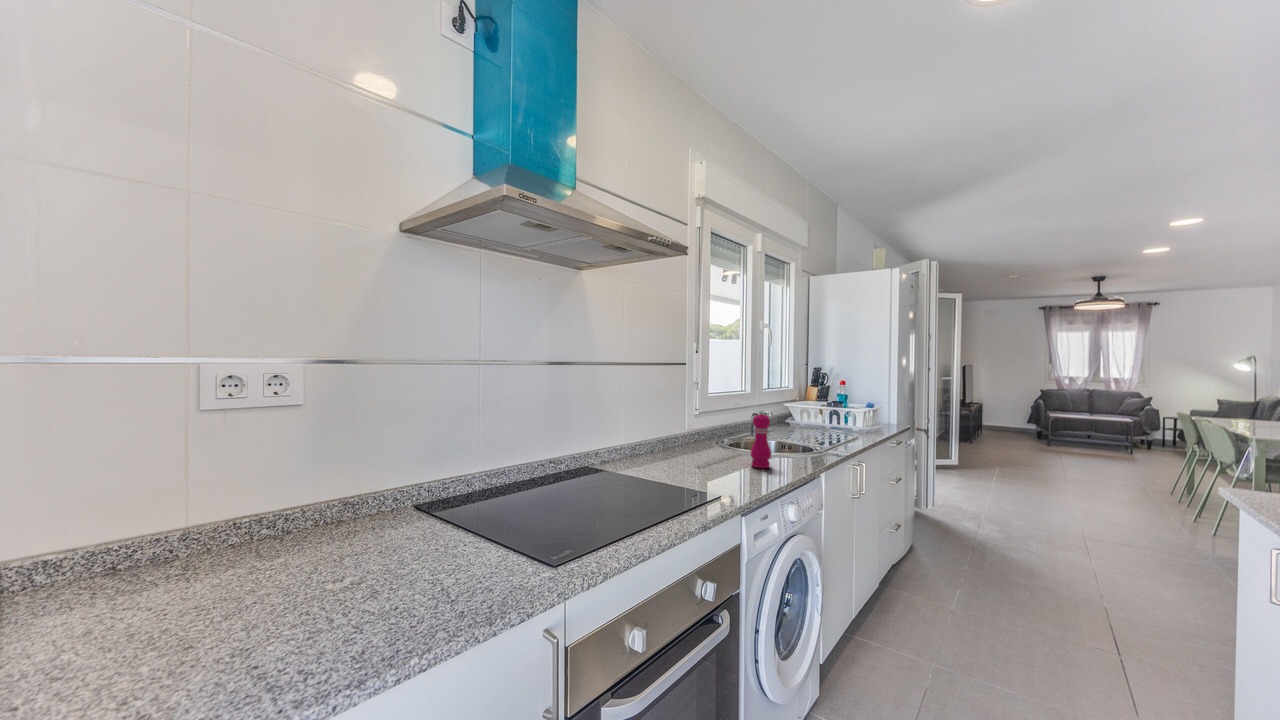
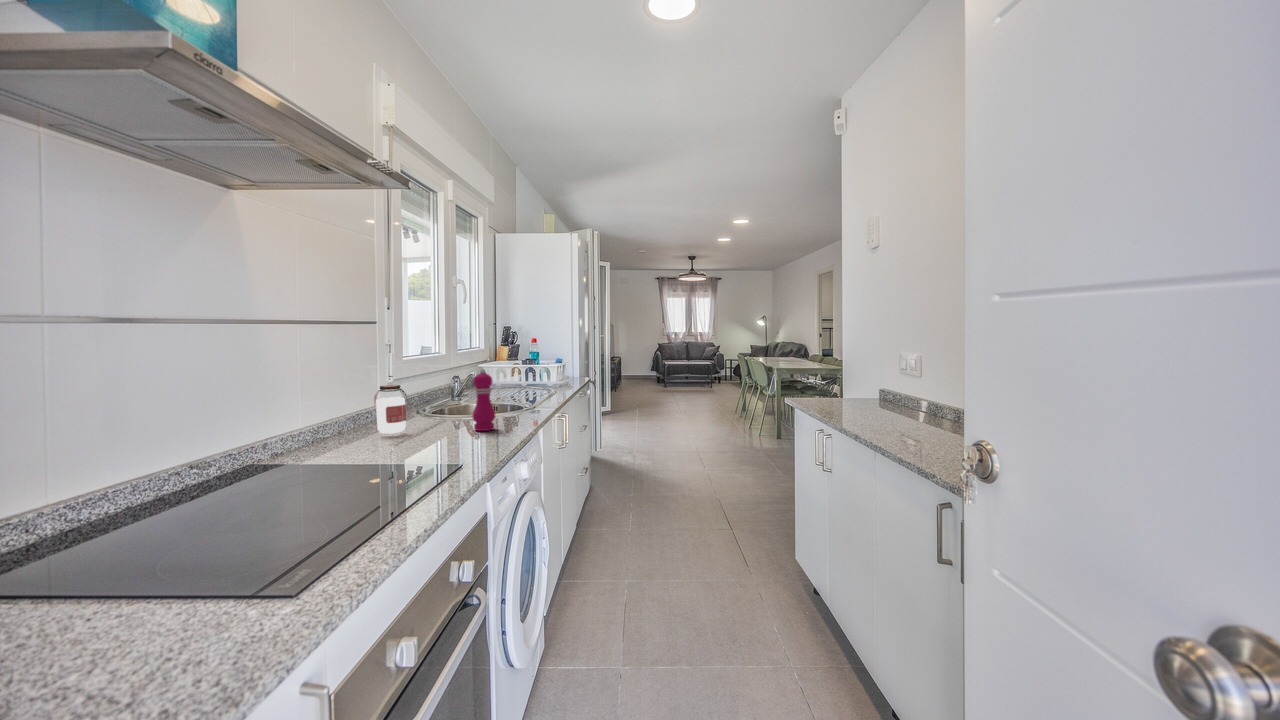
jar: none [675,417,700,458] -> present [374,385,407,434]

